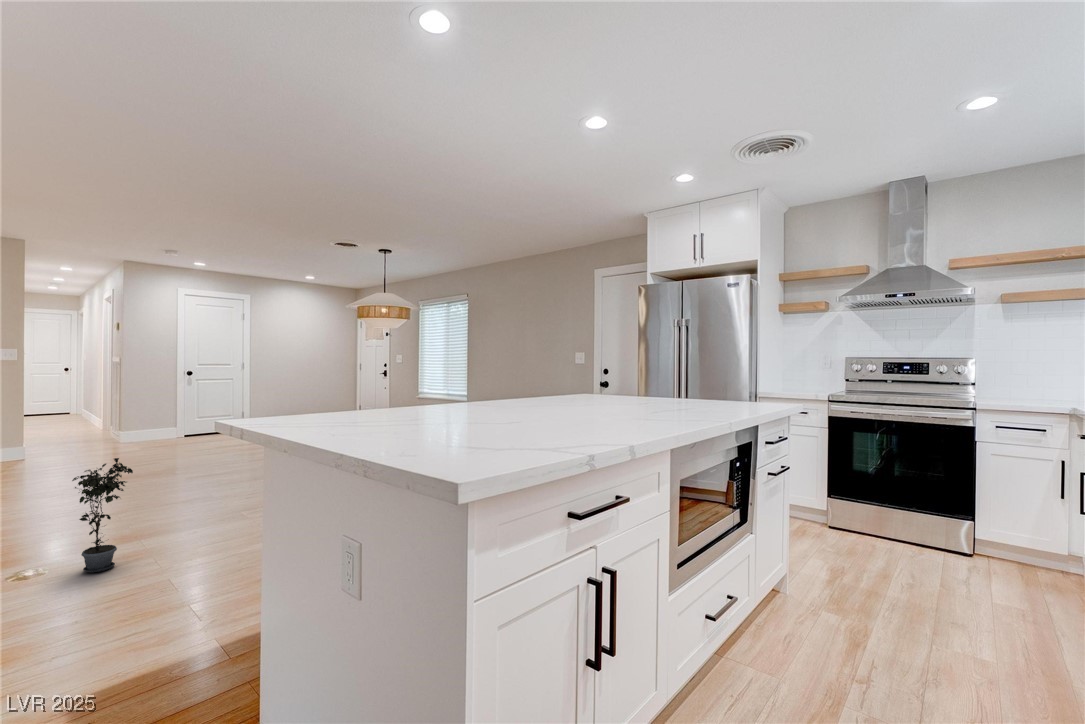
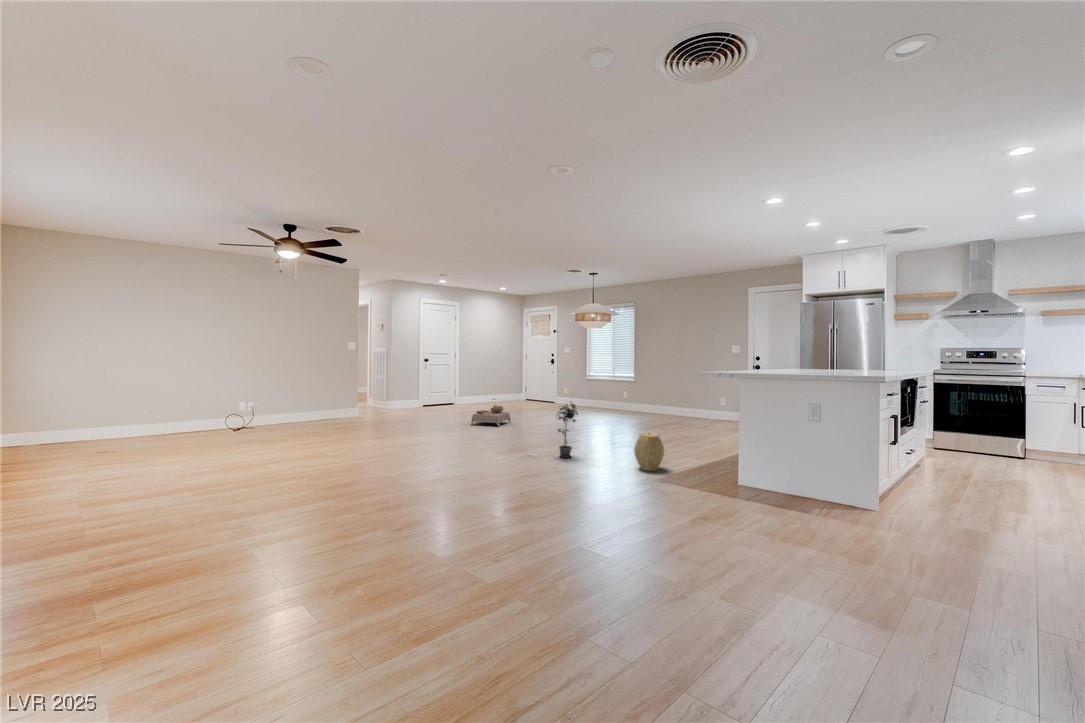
ottoman: none [149,445,229,482] -> present [471,405,511,427]
woven basket: none [143,534,221,624] -> present [634,433,664,471]

